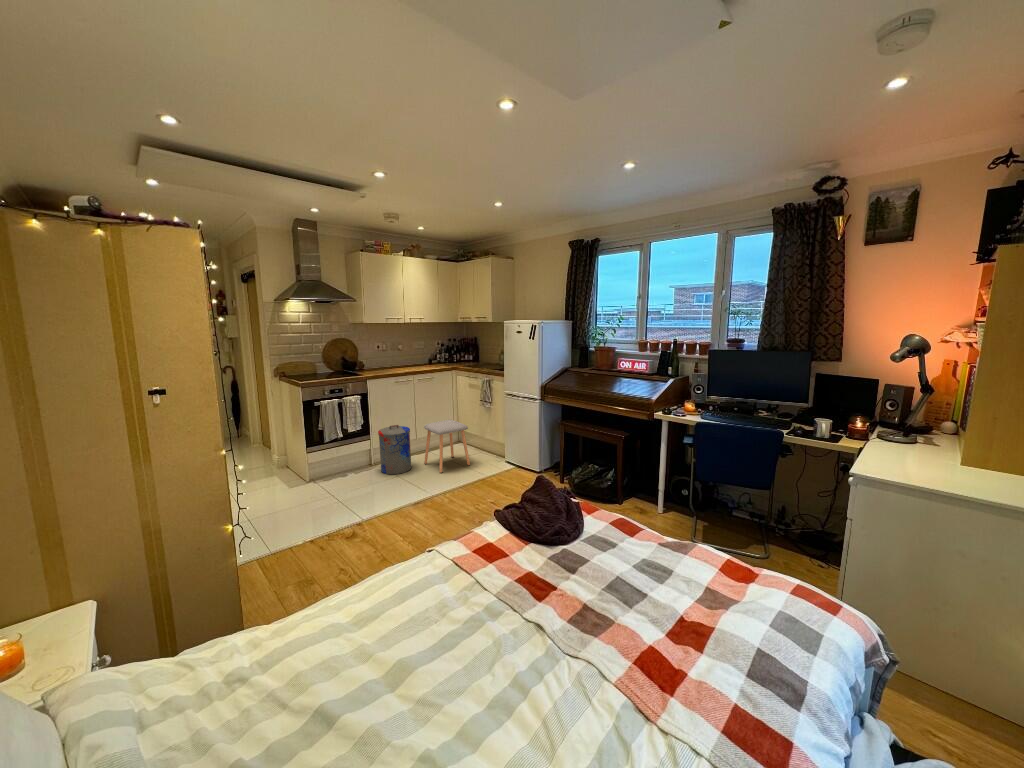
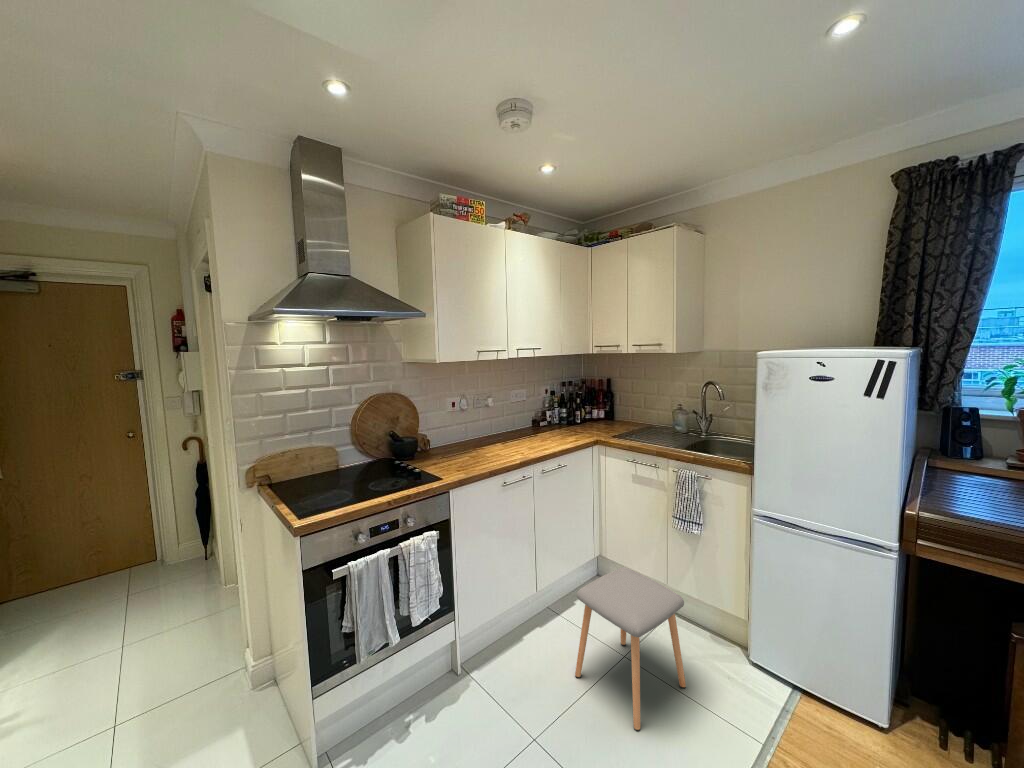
trash can: present [378,425,411,474] -> none [480,592,554,735]

